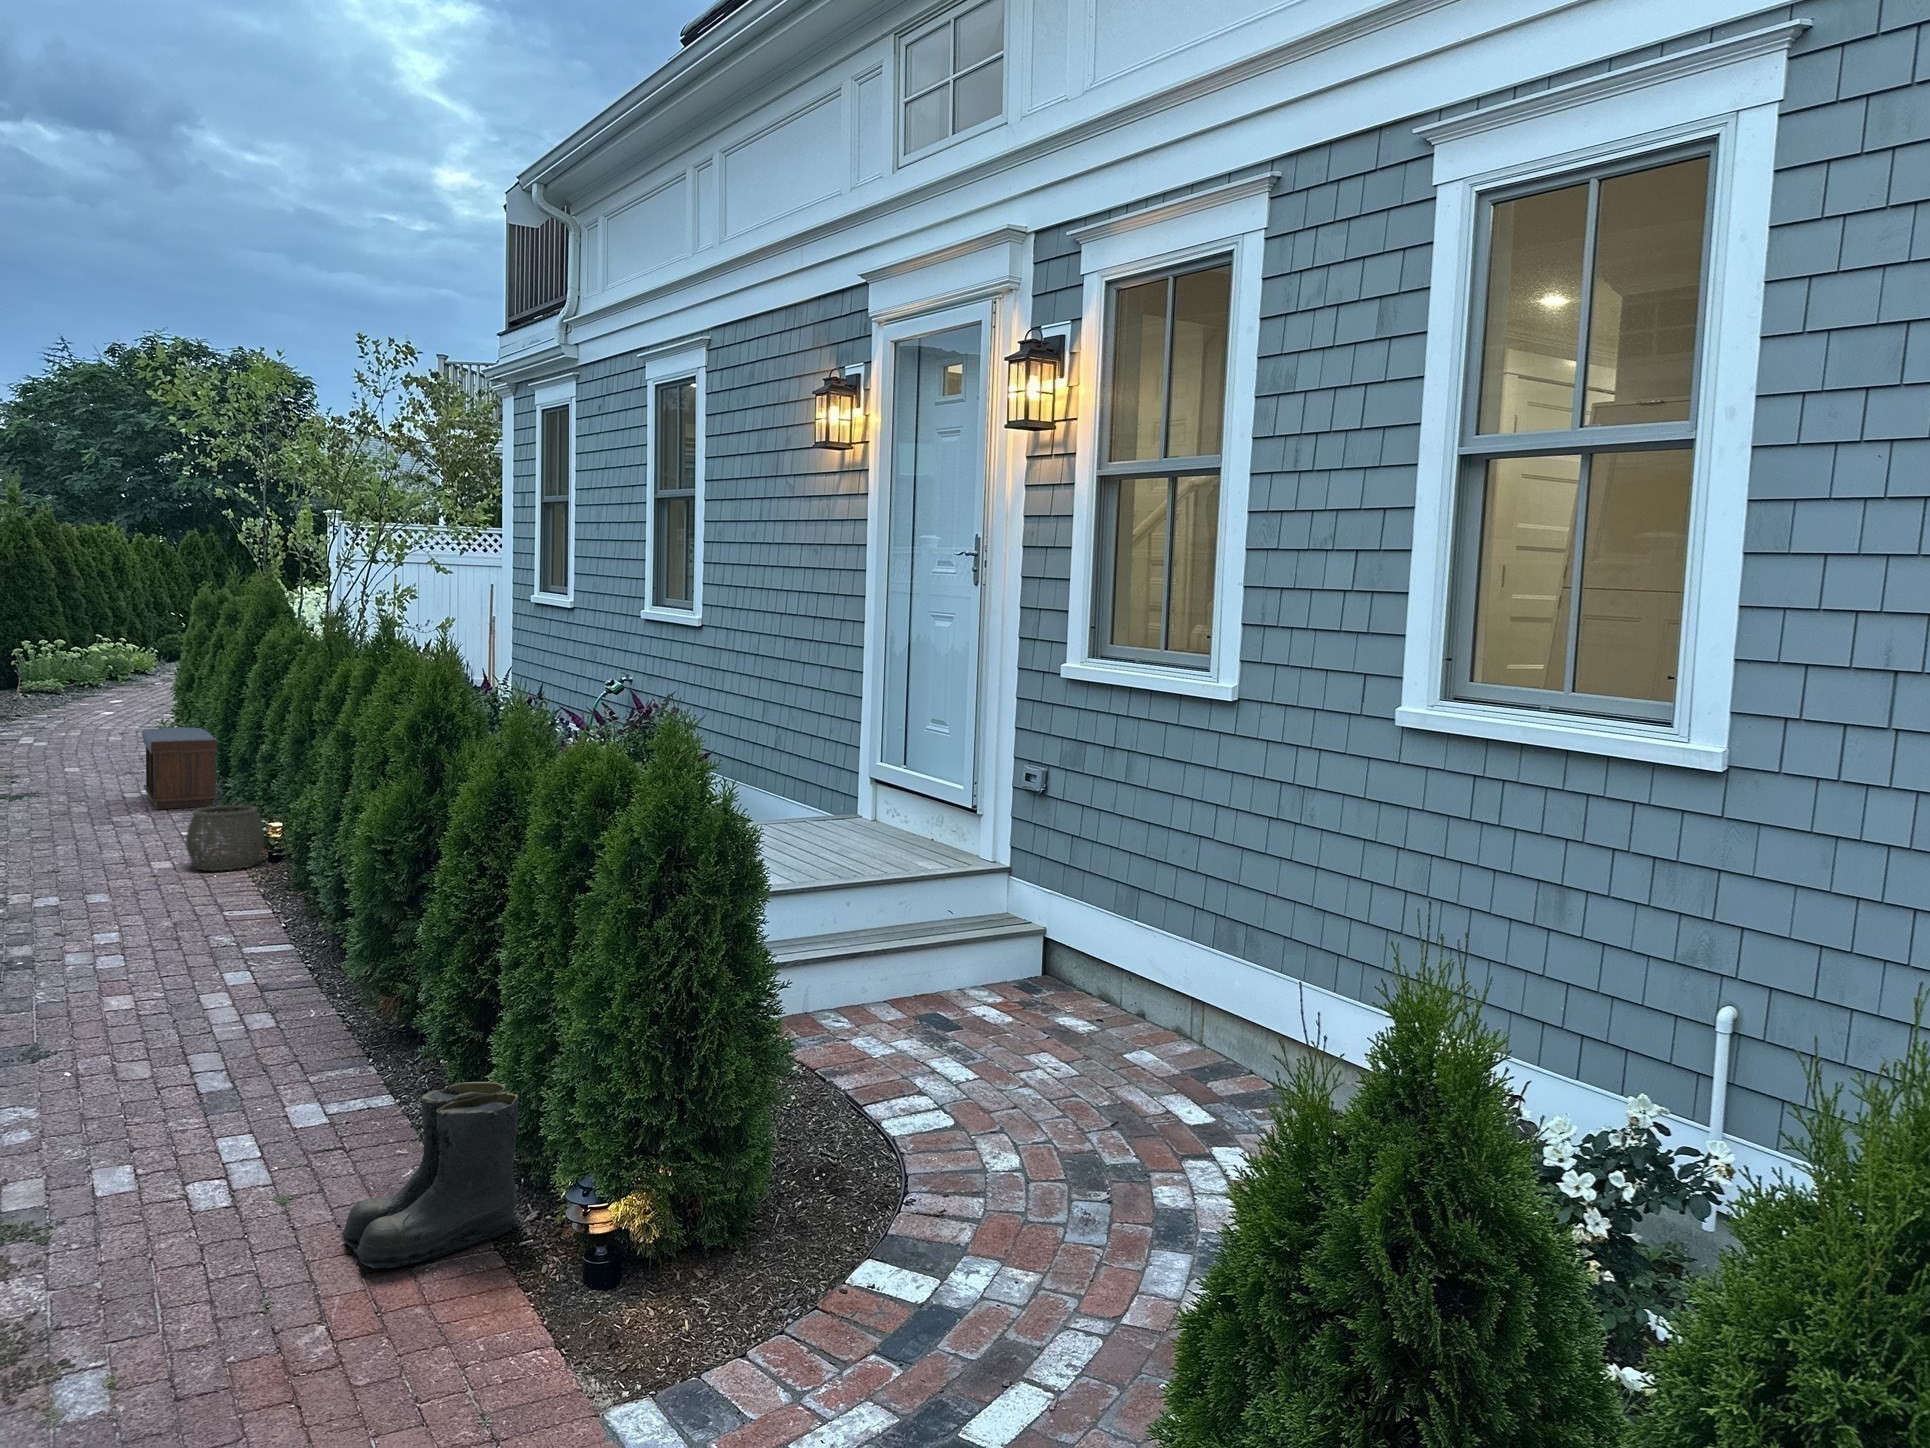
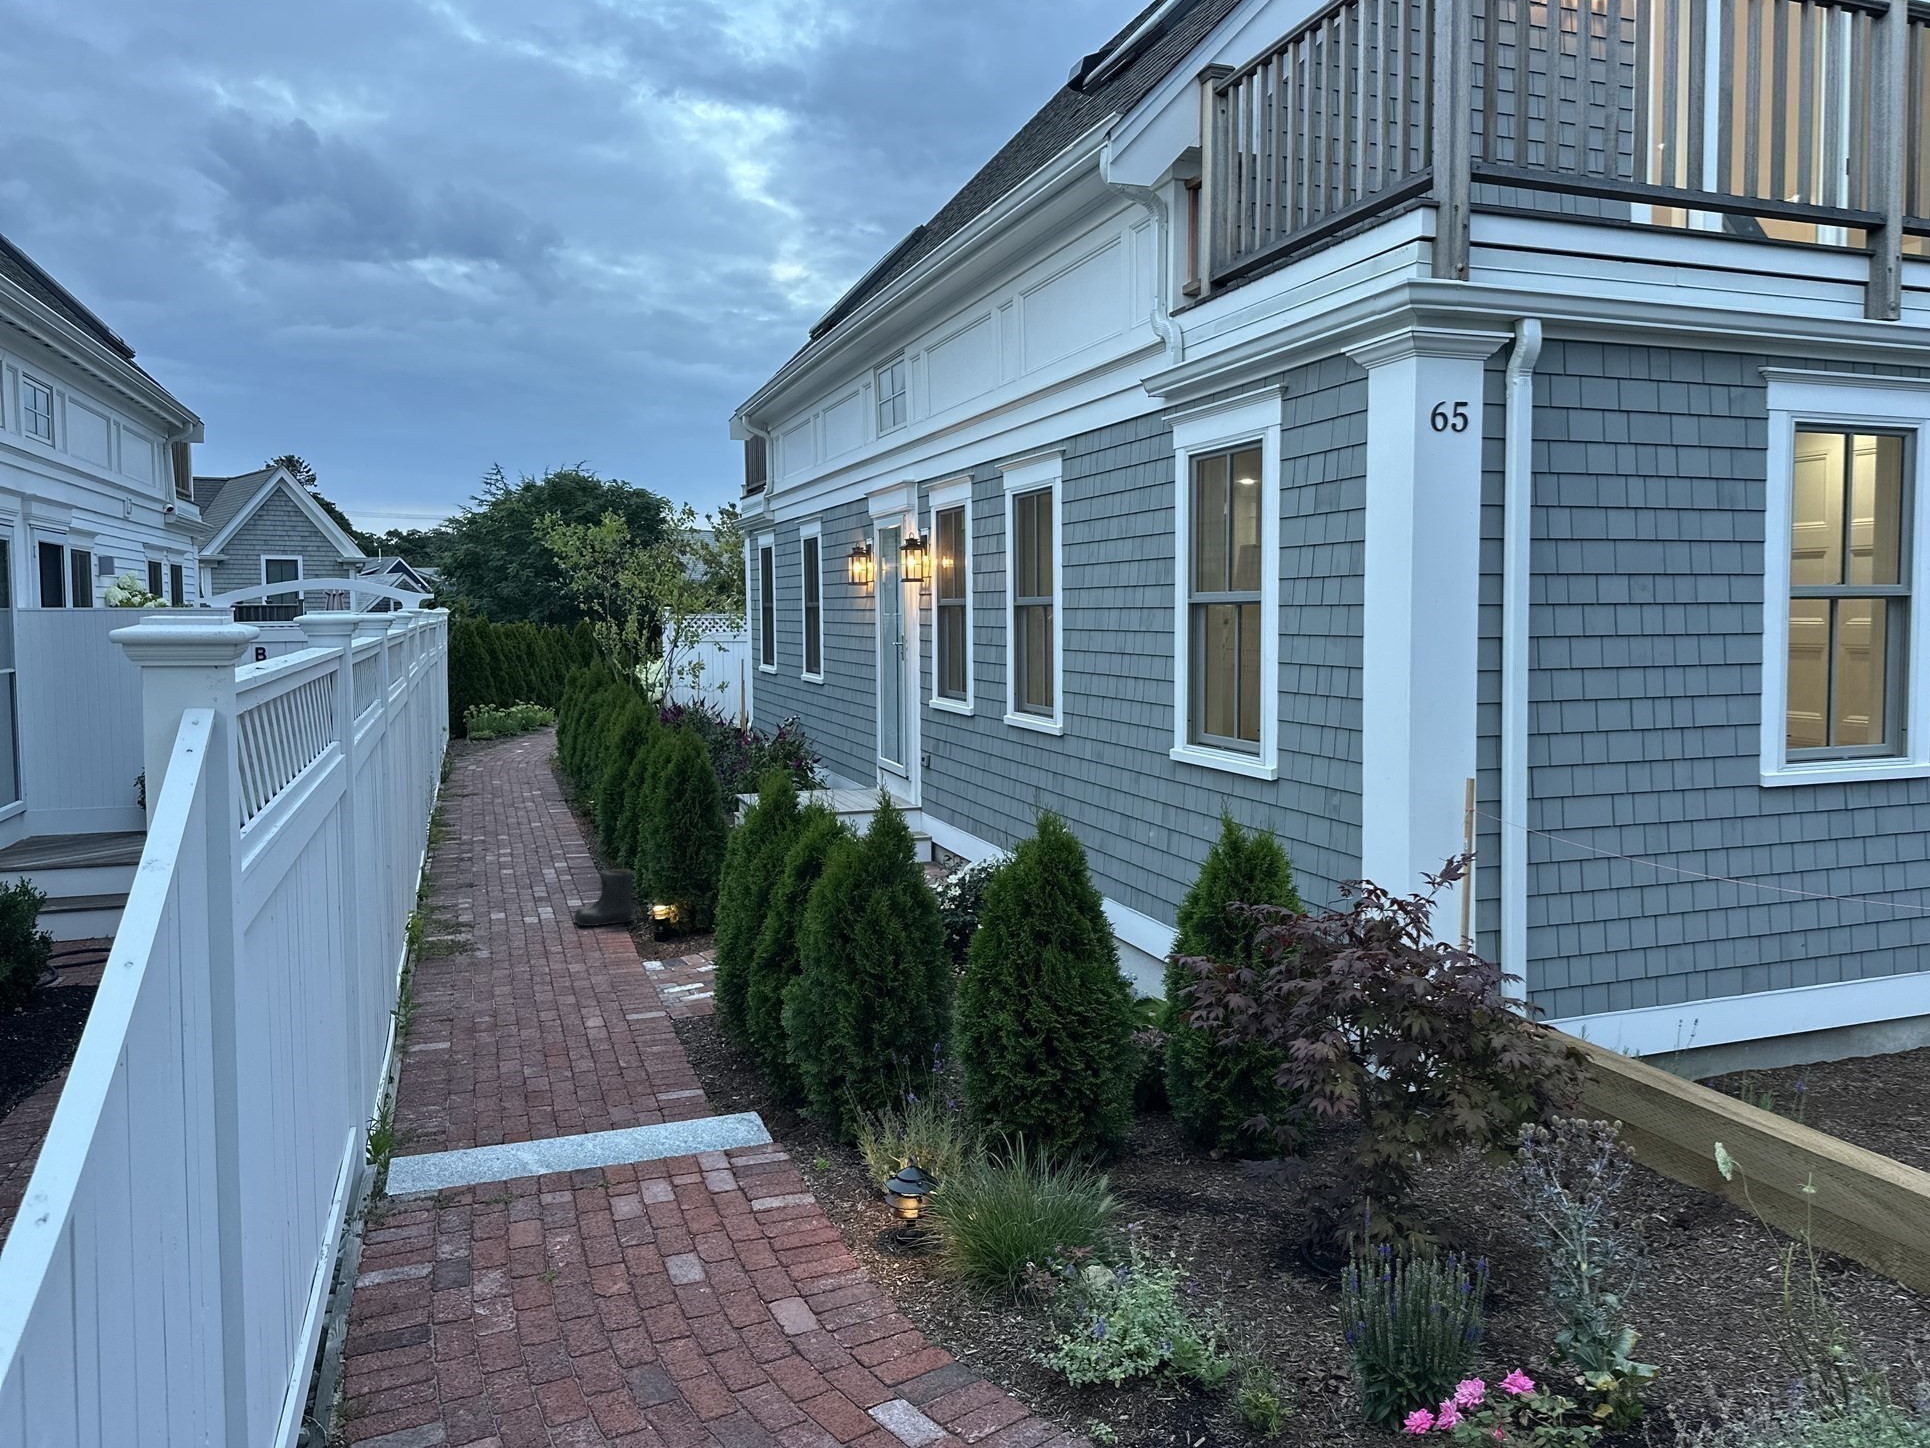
bench: present [142,727,218,809] -> none [532,755,570,801]
woven basket: present [186,805,264,871] -> none [547,792,586,826]

